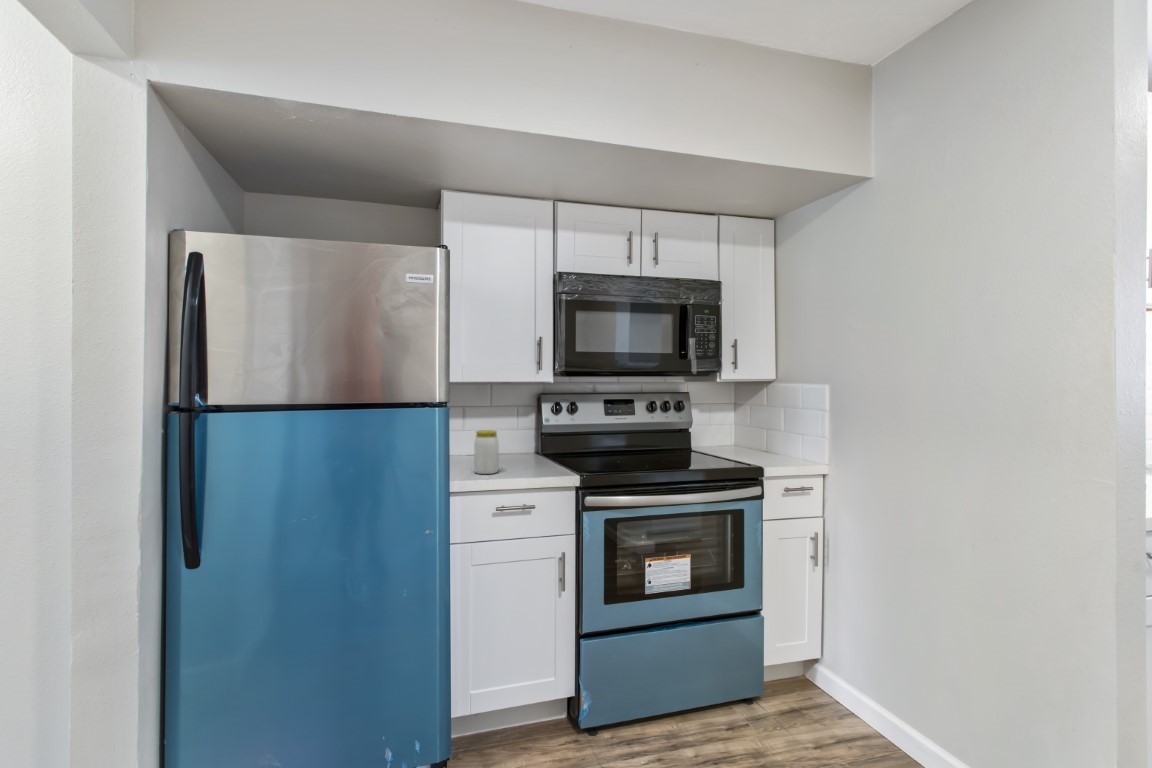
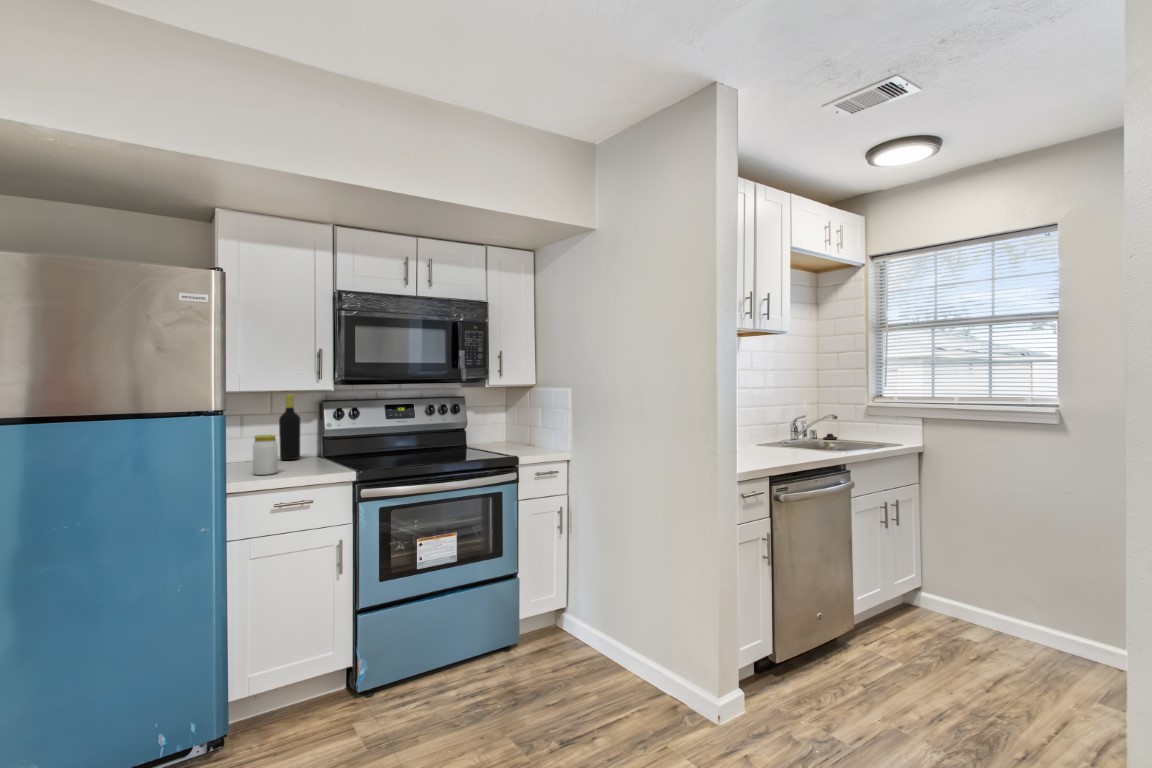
bottle: none [498,387,518,458] -> present [279,394,300,460]

